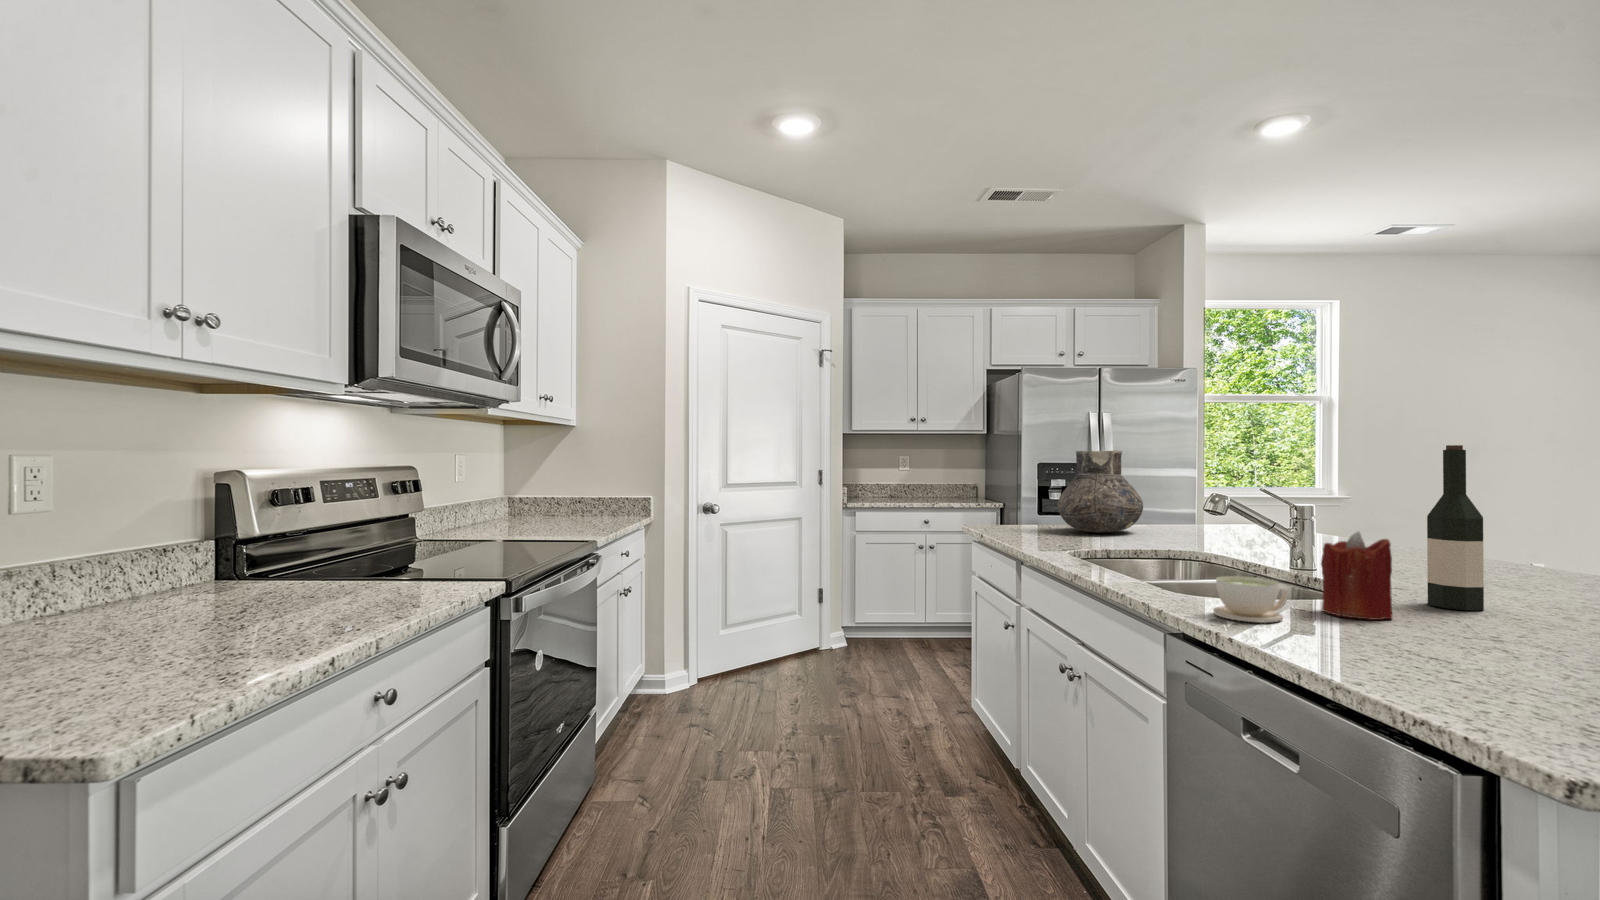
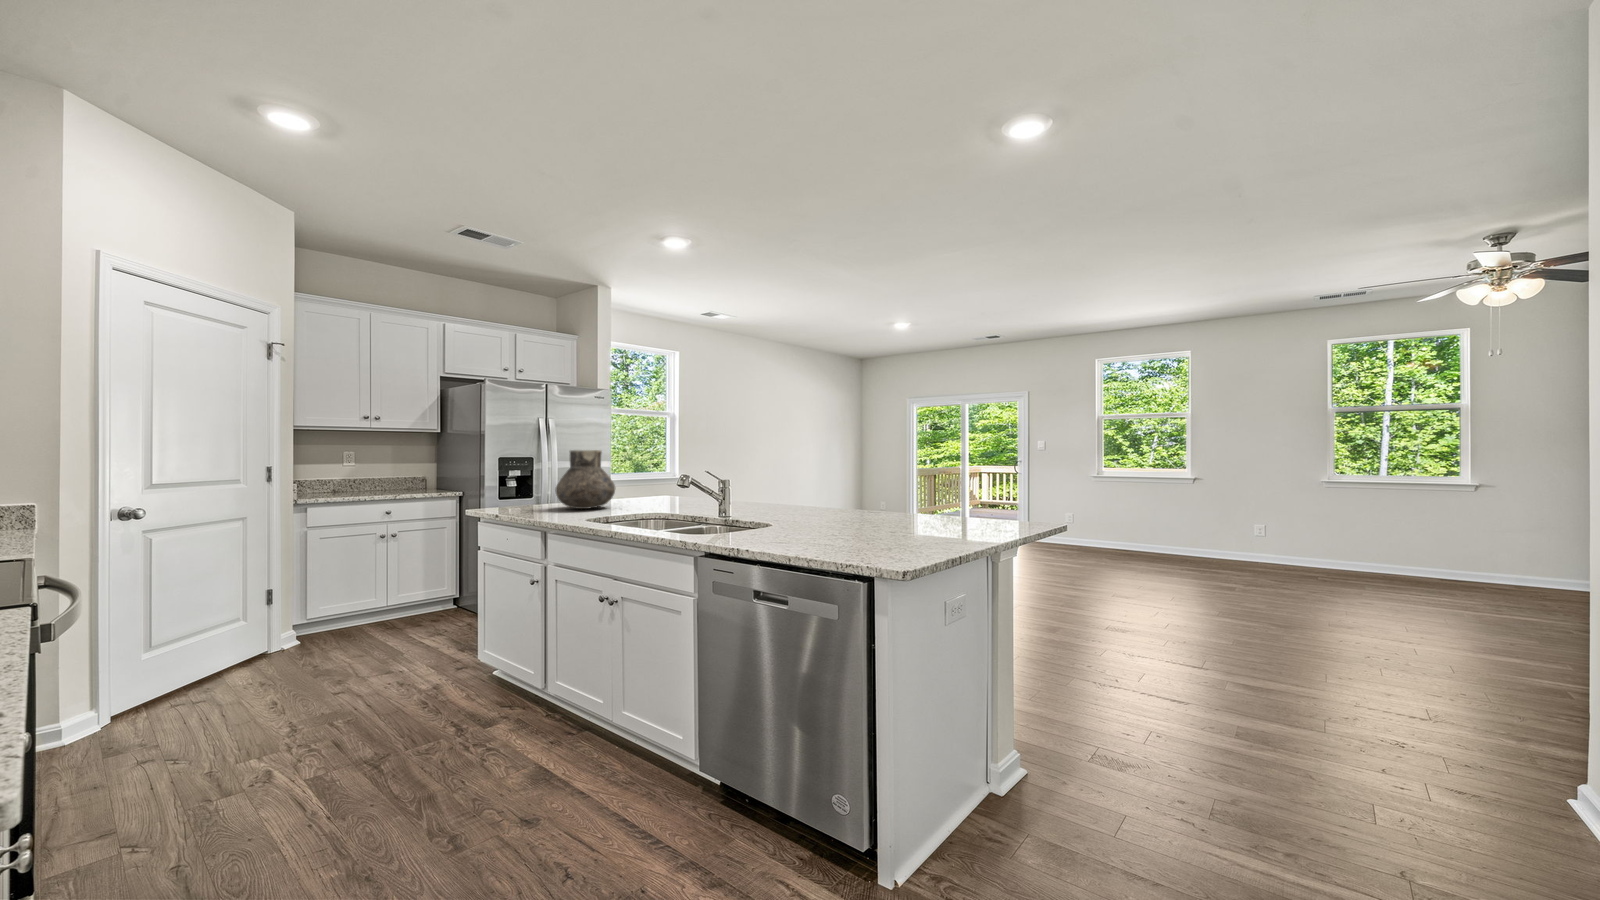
wine bottle: present [1427,445,1484,610] -> none [790,452,811,529]
candle: present [1321,532,1392,620] -> none [756,494,786,537]
coffee cup: present [1213,576,1289,623] -> none [717,522,750,545]

